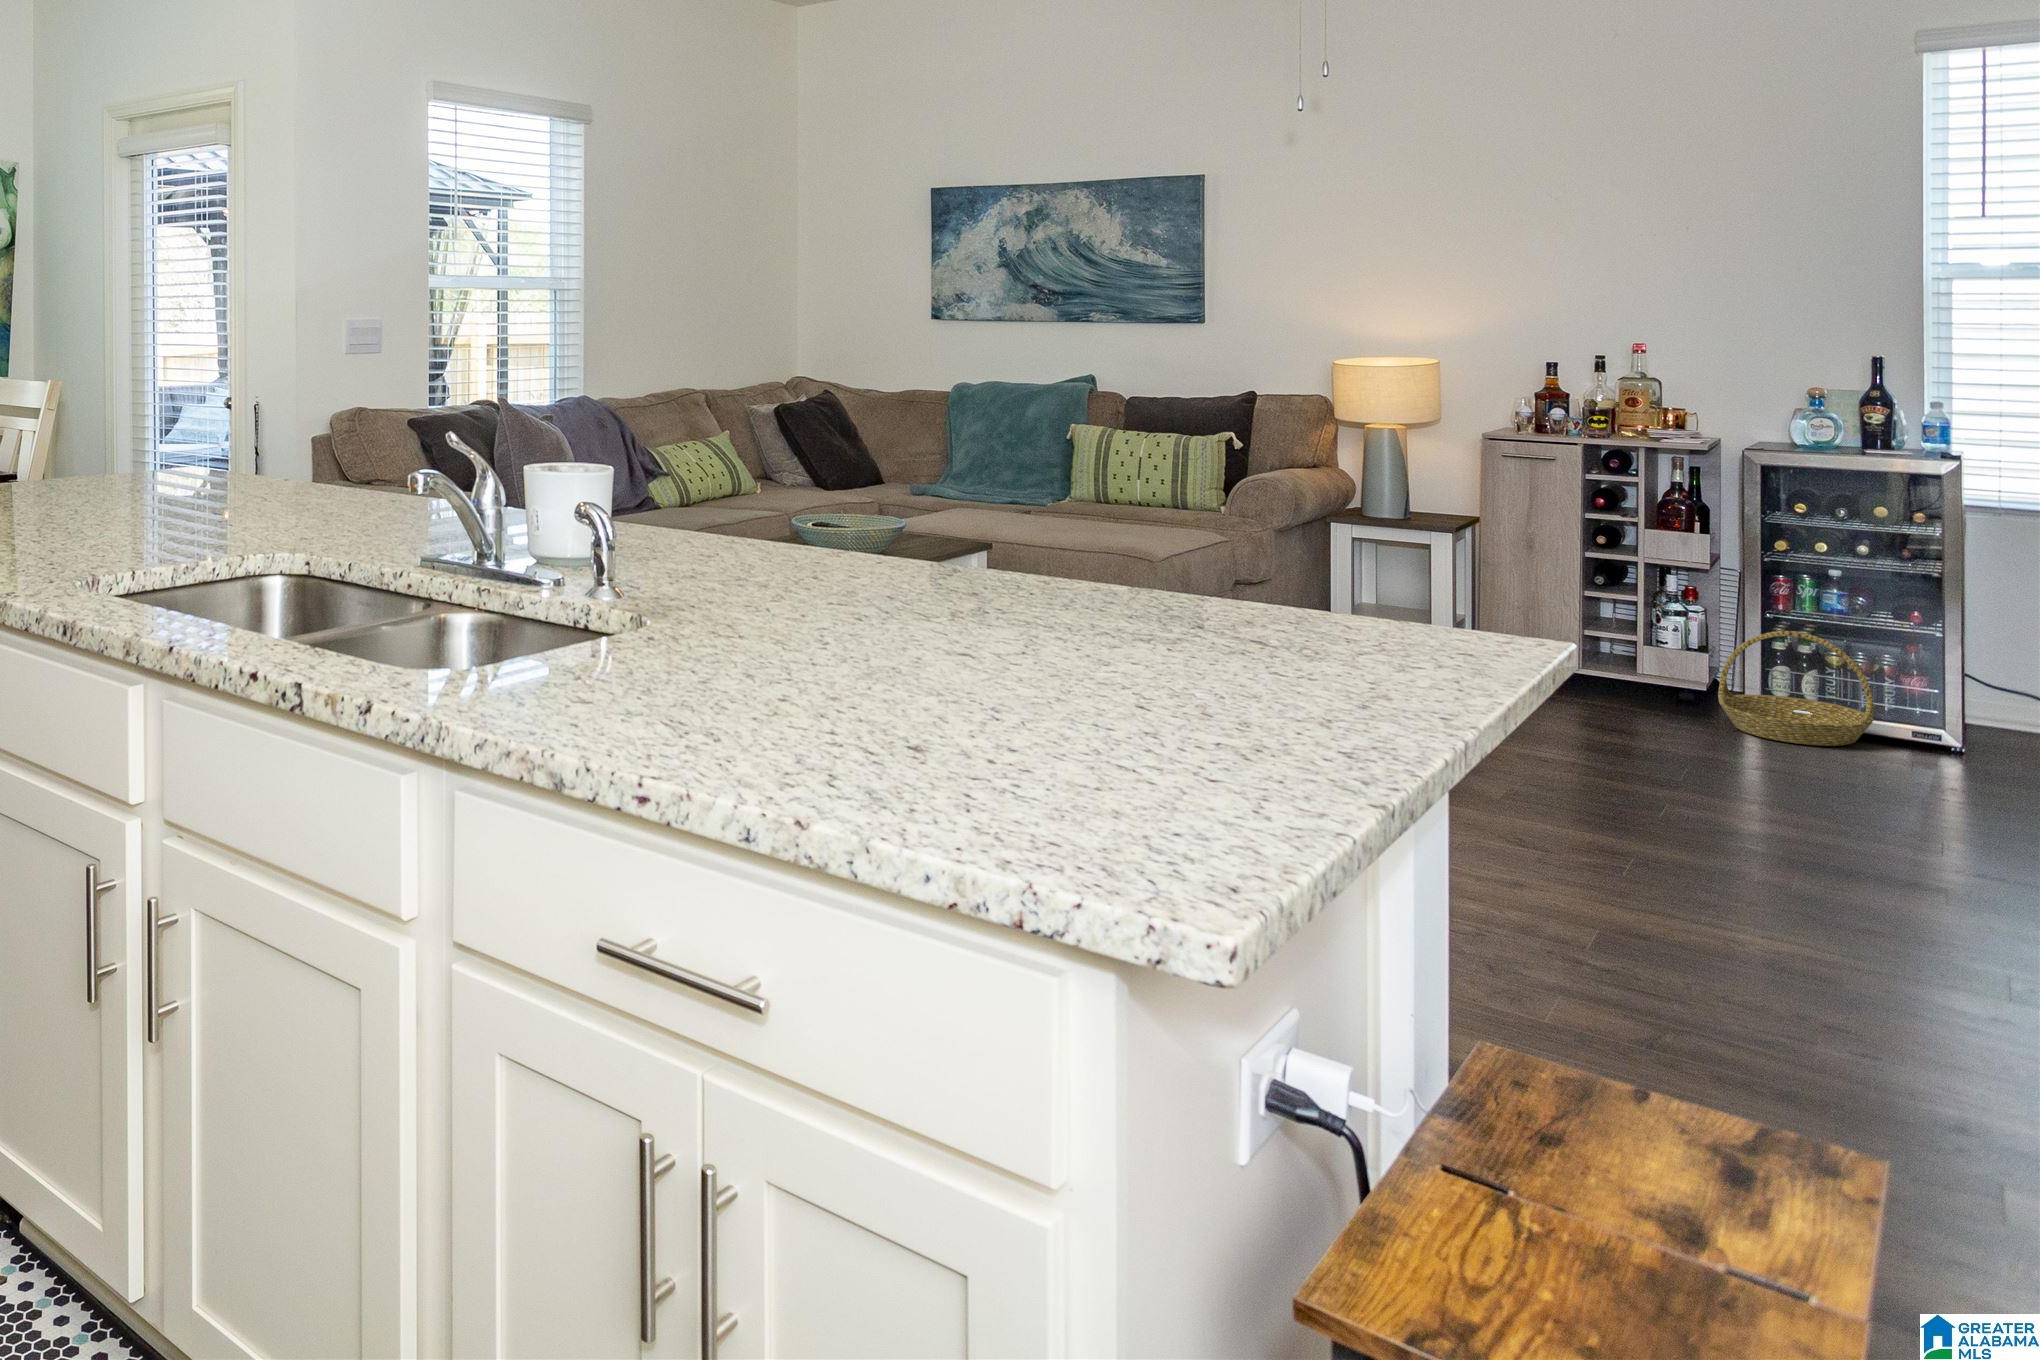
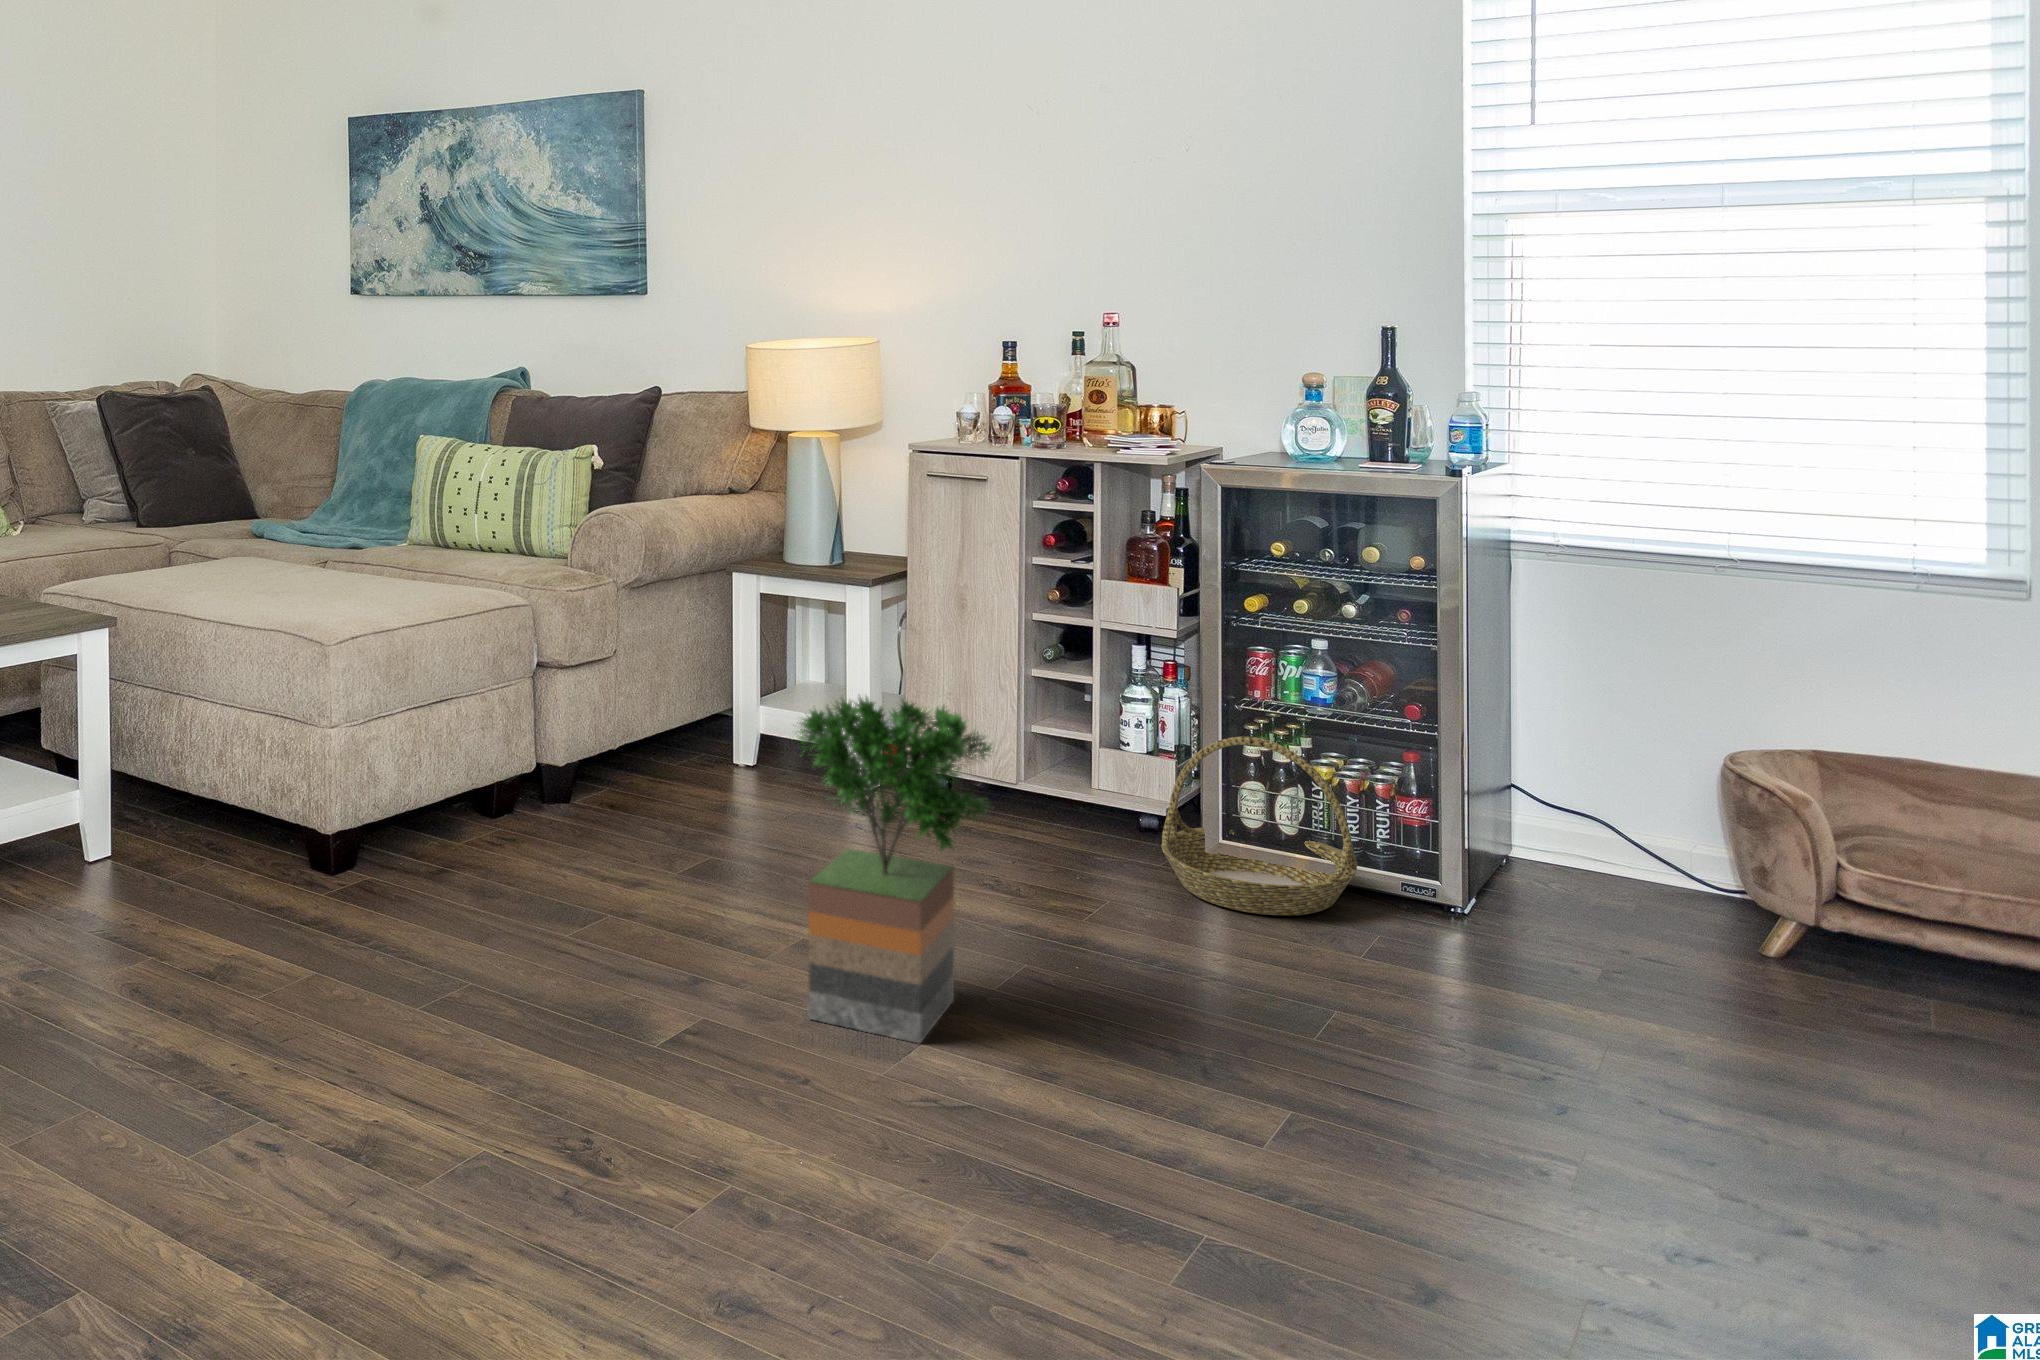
potted tree: none [1538,589,1700,799] -> present [799,697,992,1044]

